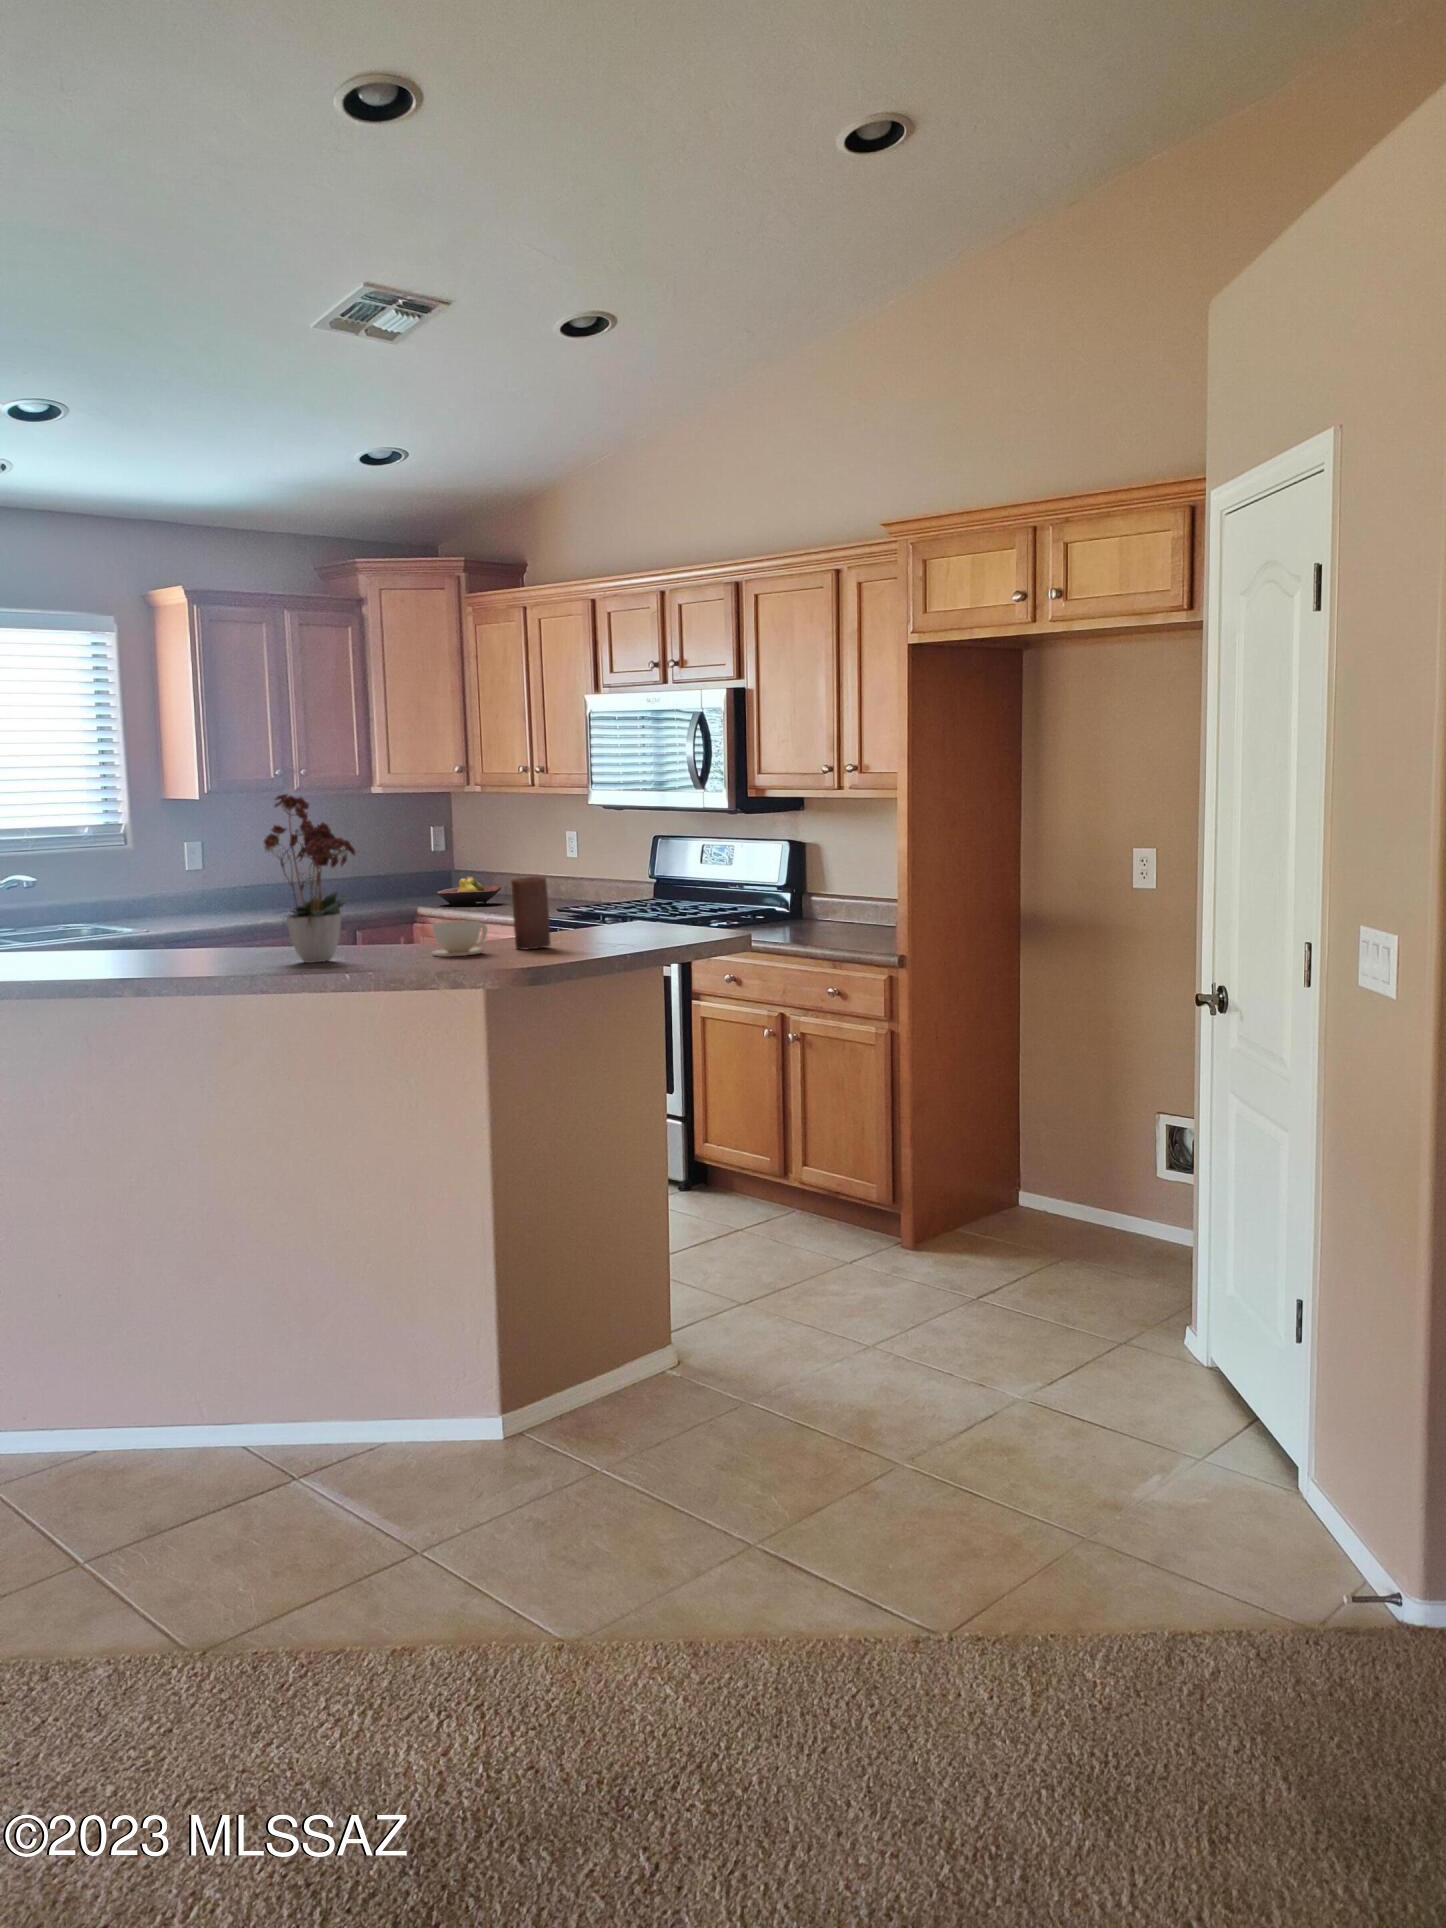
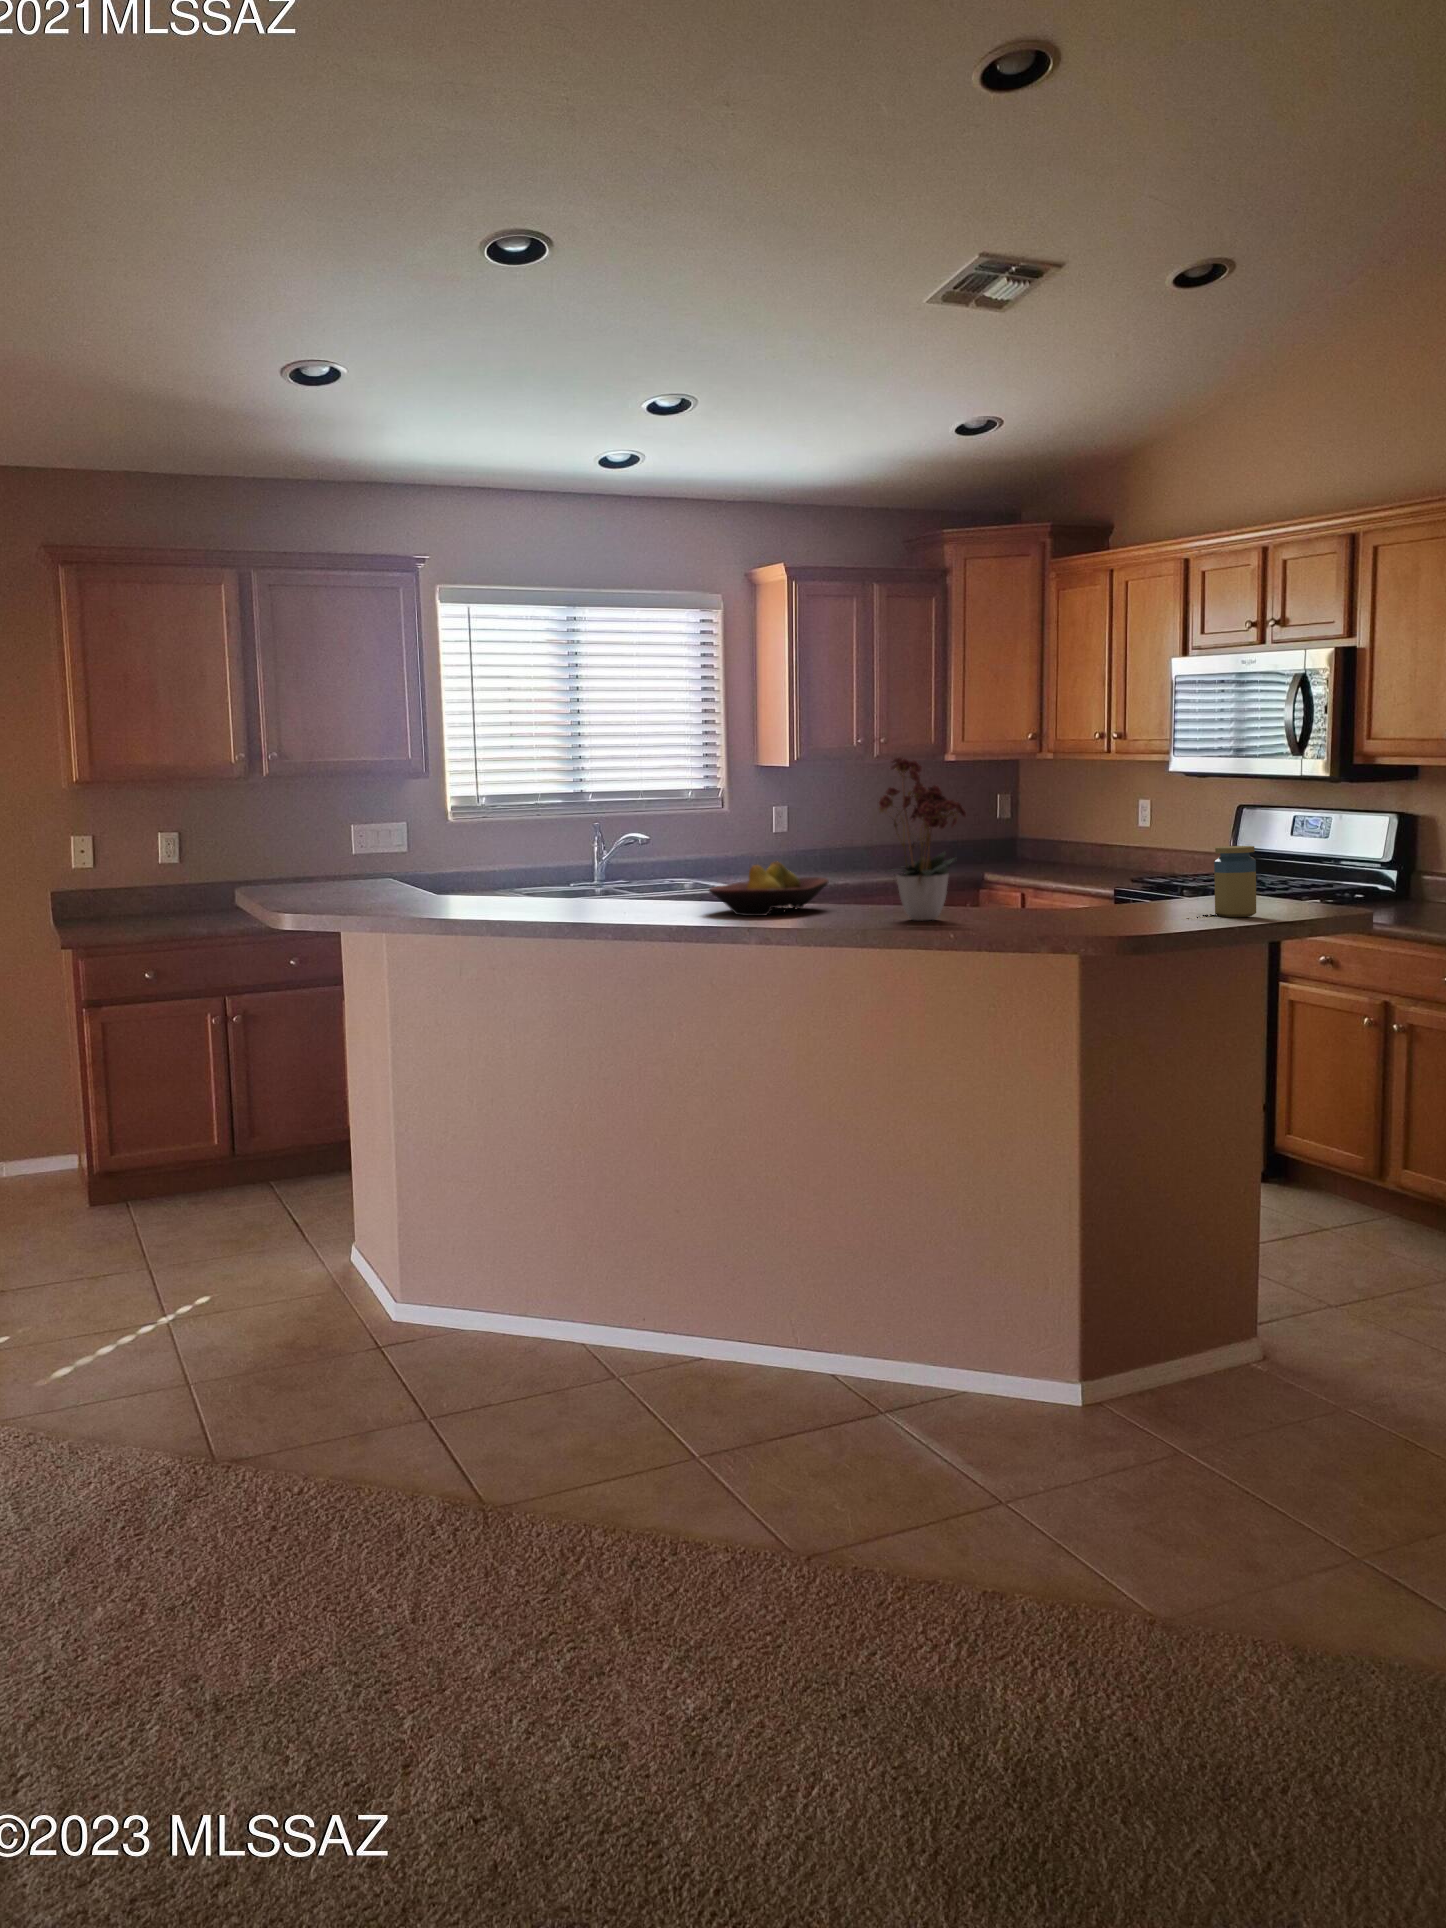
fruit bowl: present [437,877,501,907] -> present [709,862,829,916]
candle: present [511,877,551,949] -> none [1115,843,1153,917]
jar: none [609,877,650,945] -> present [1214,846,1256,917]
coffee cup: present [432,920,487,957] -> none [1033,885,1089,920]

